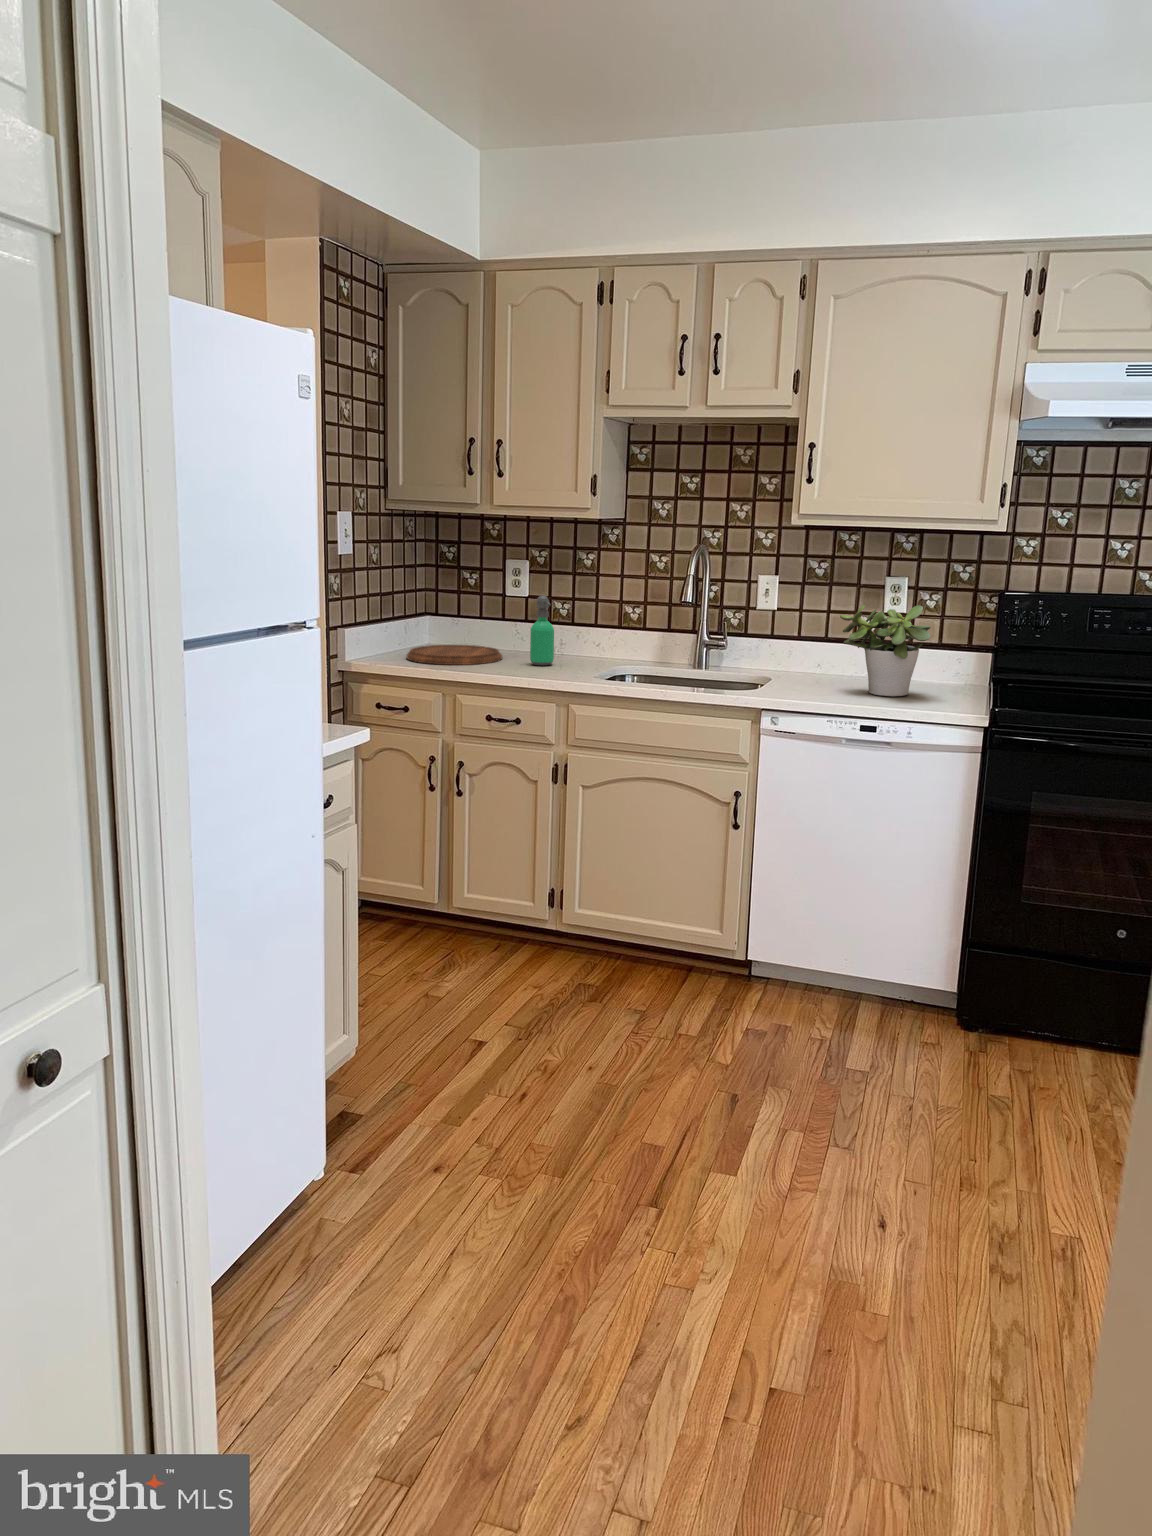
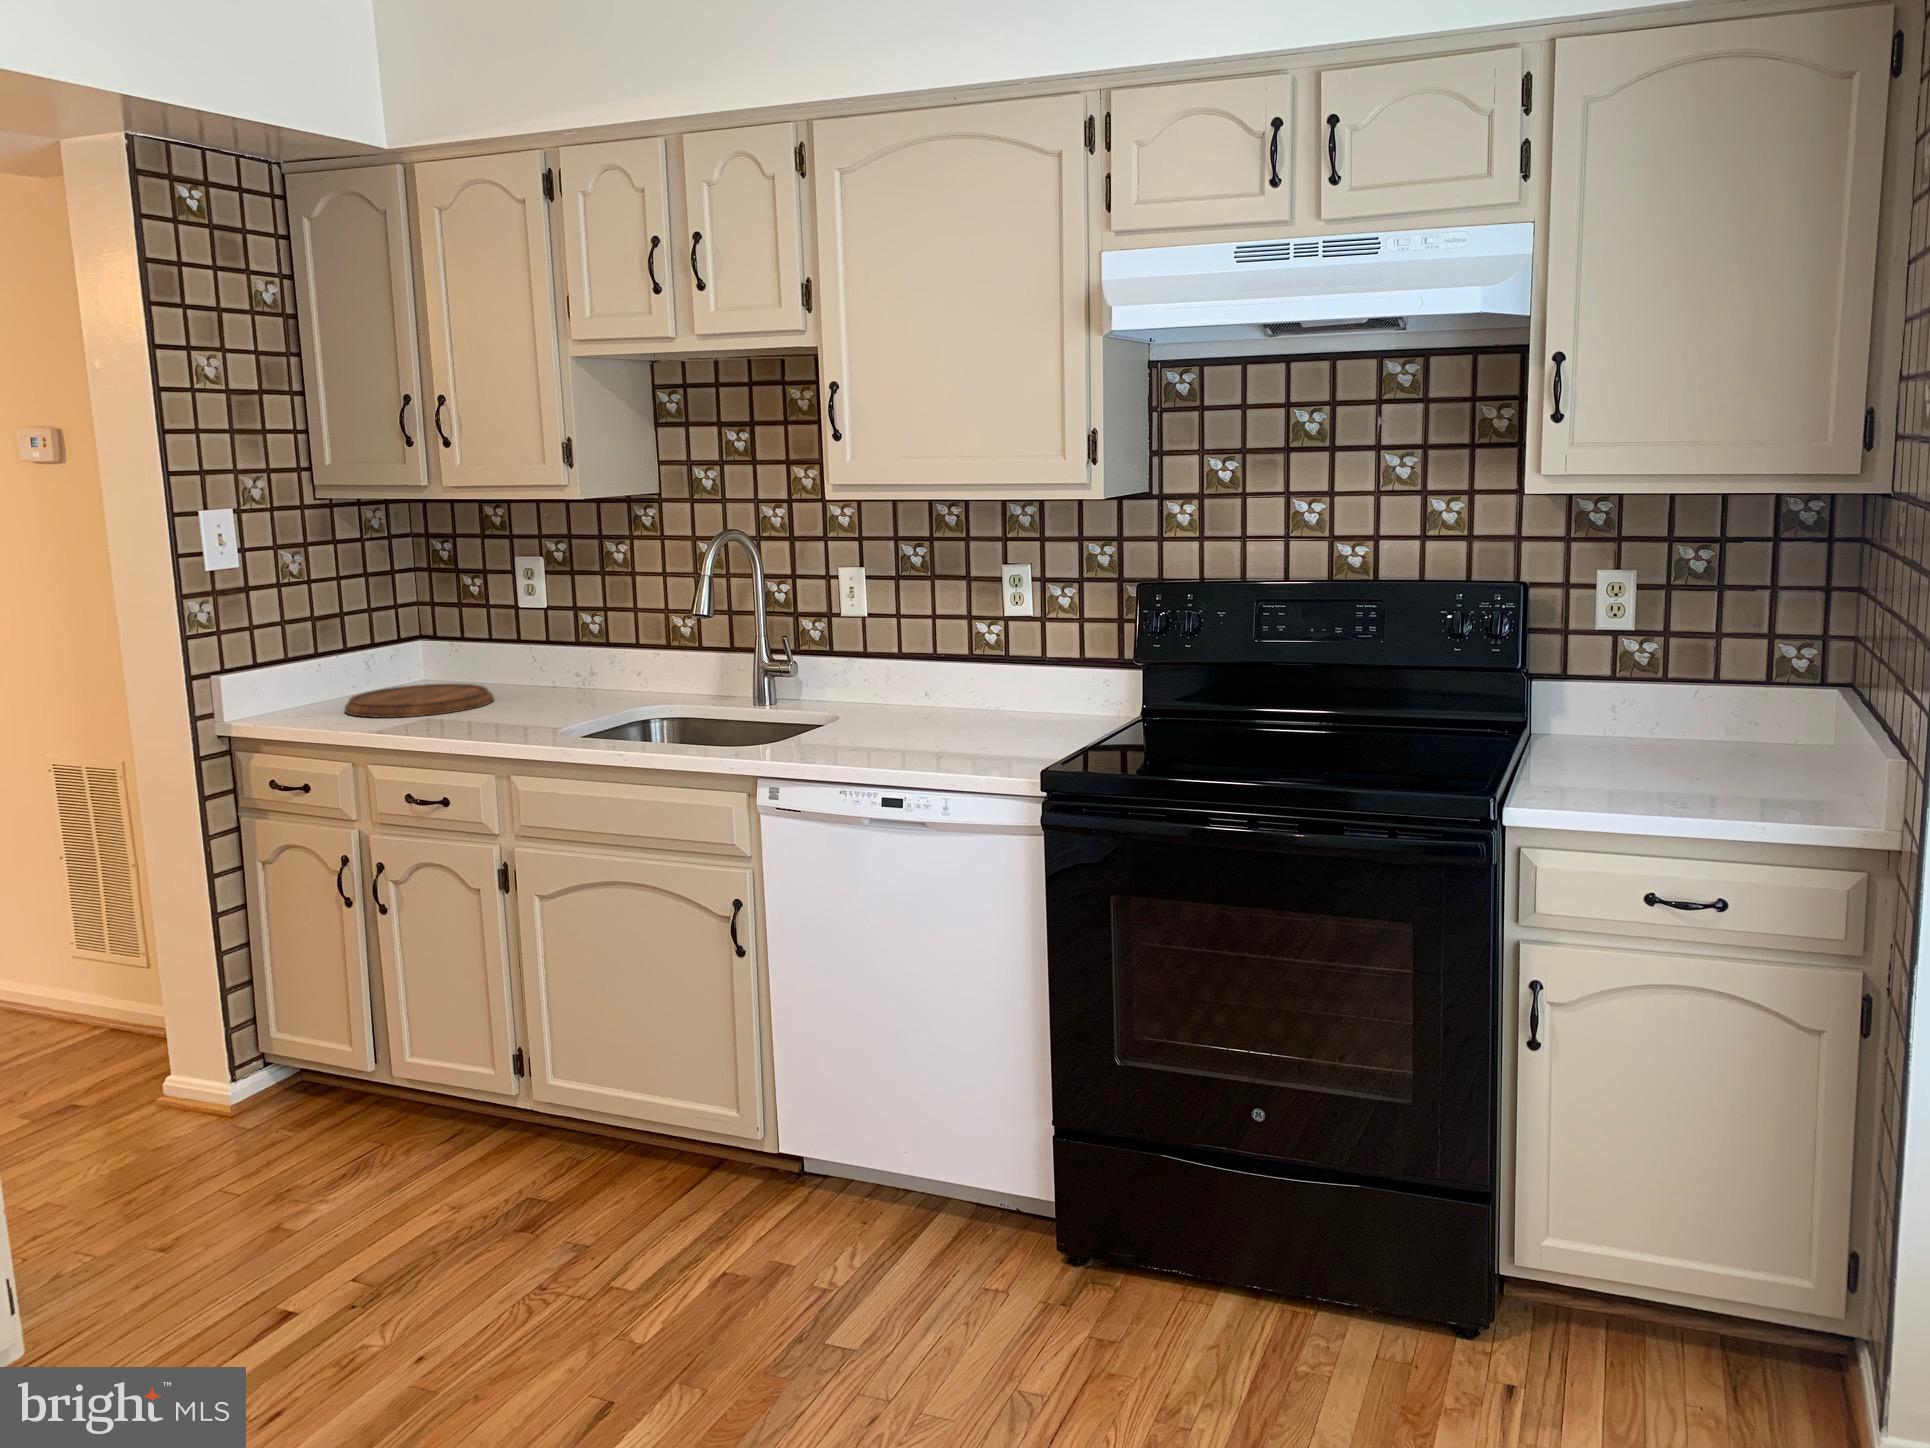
soap dispenser: present [530,596,554,665] -> none [506,612,546,713]
potted plant: present [840,605,931,696] -> none [875,613,997,749]

